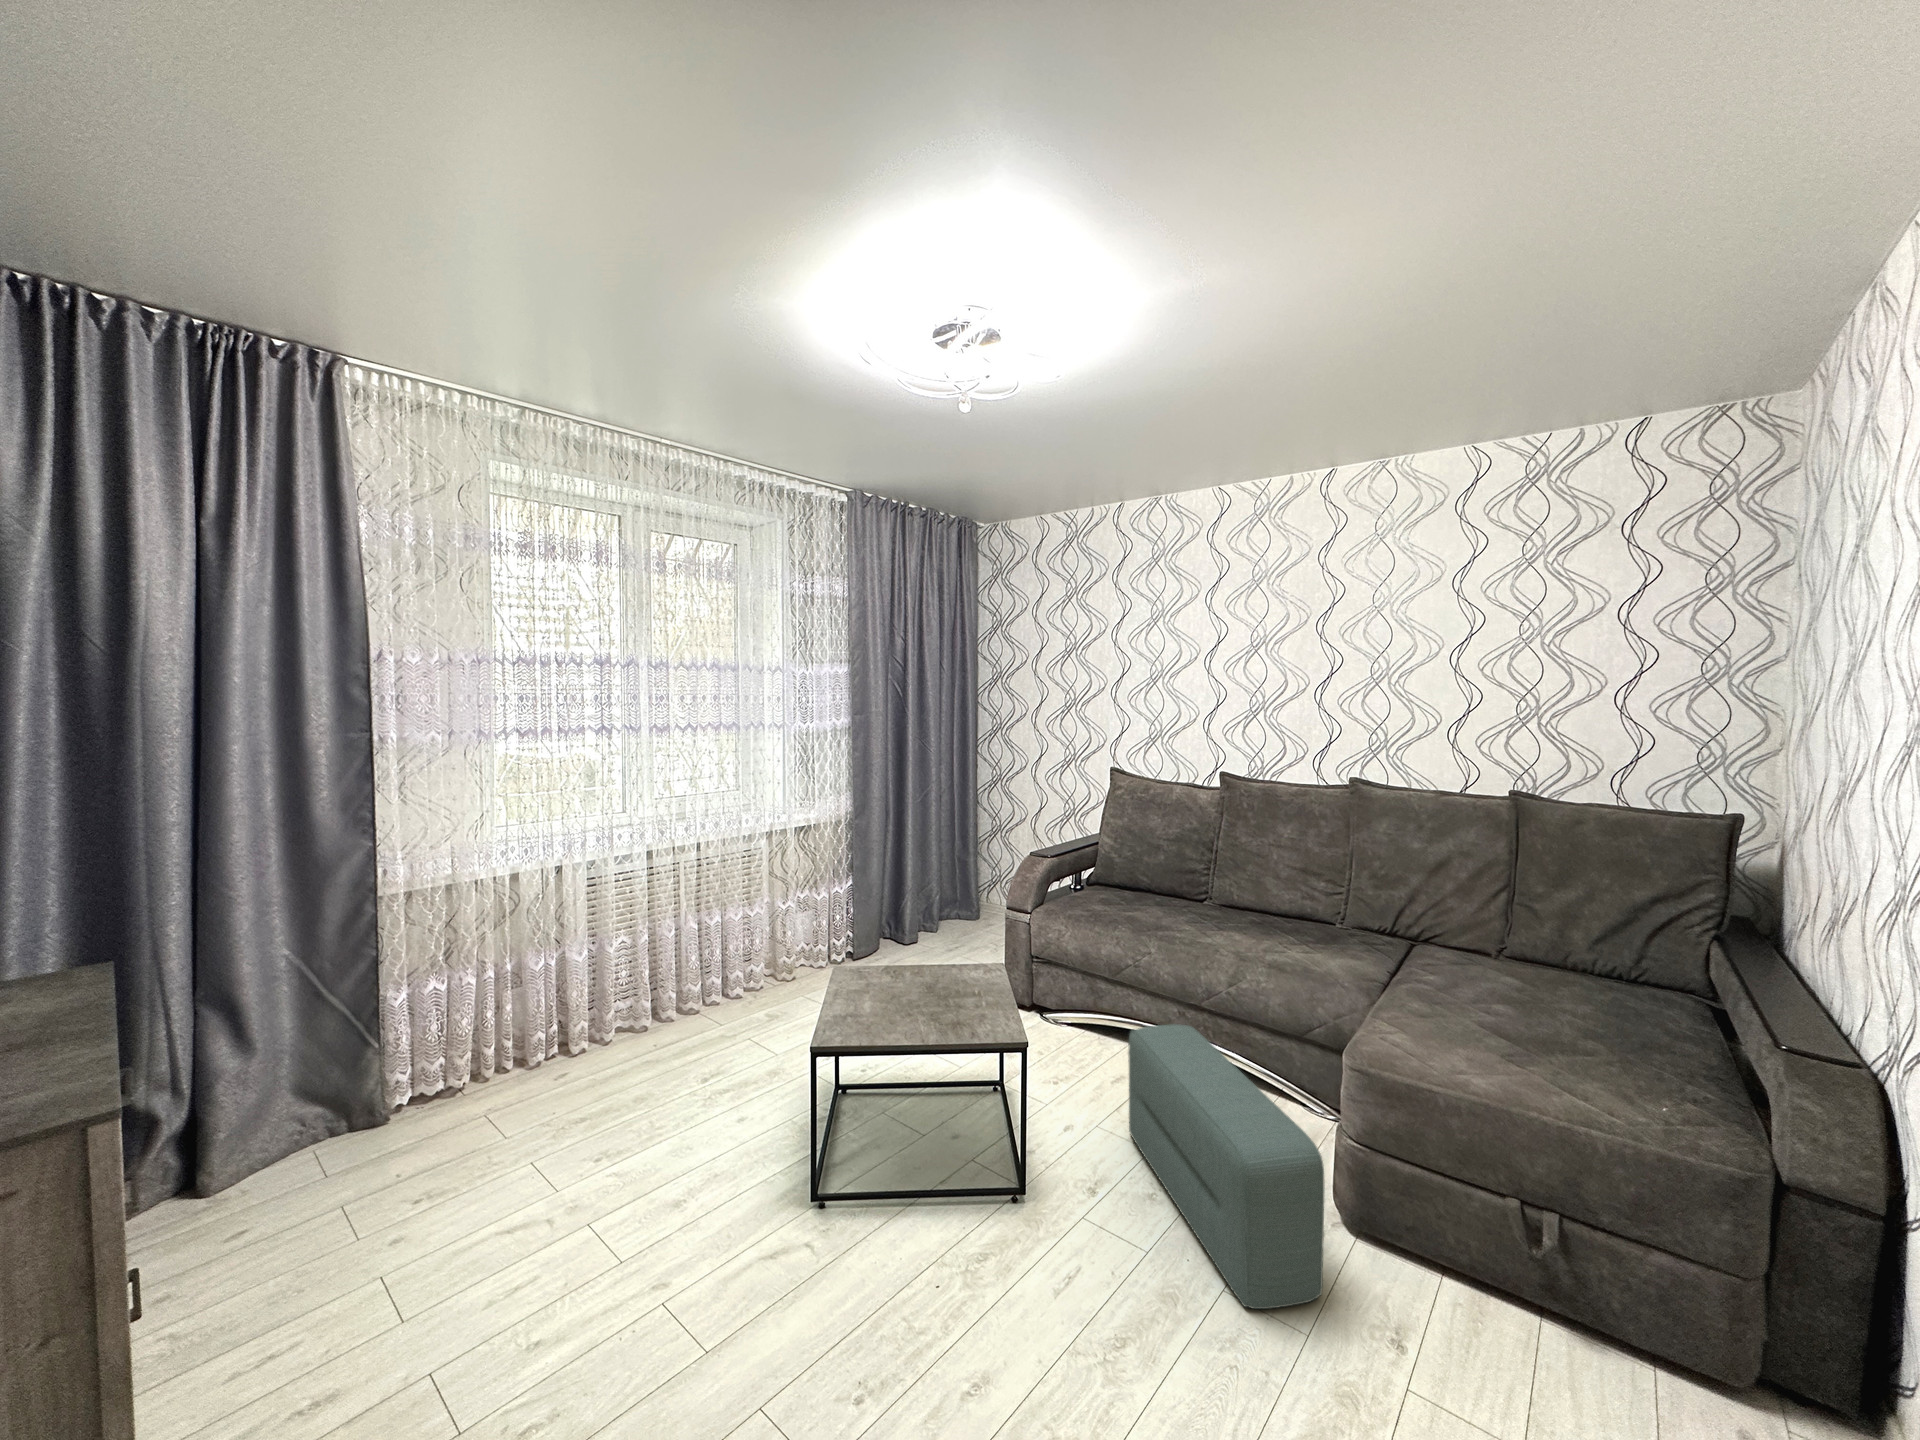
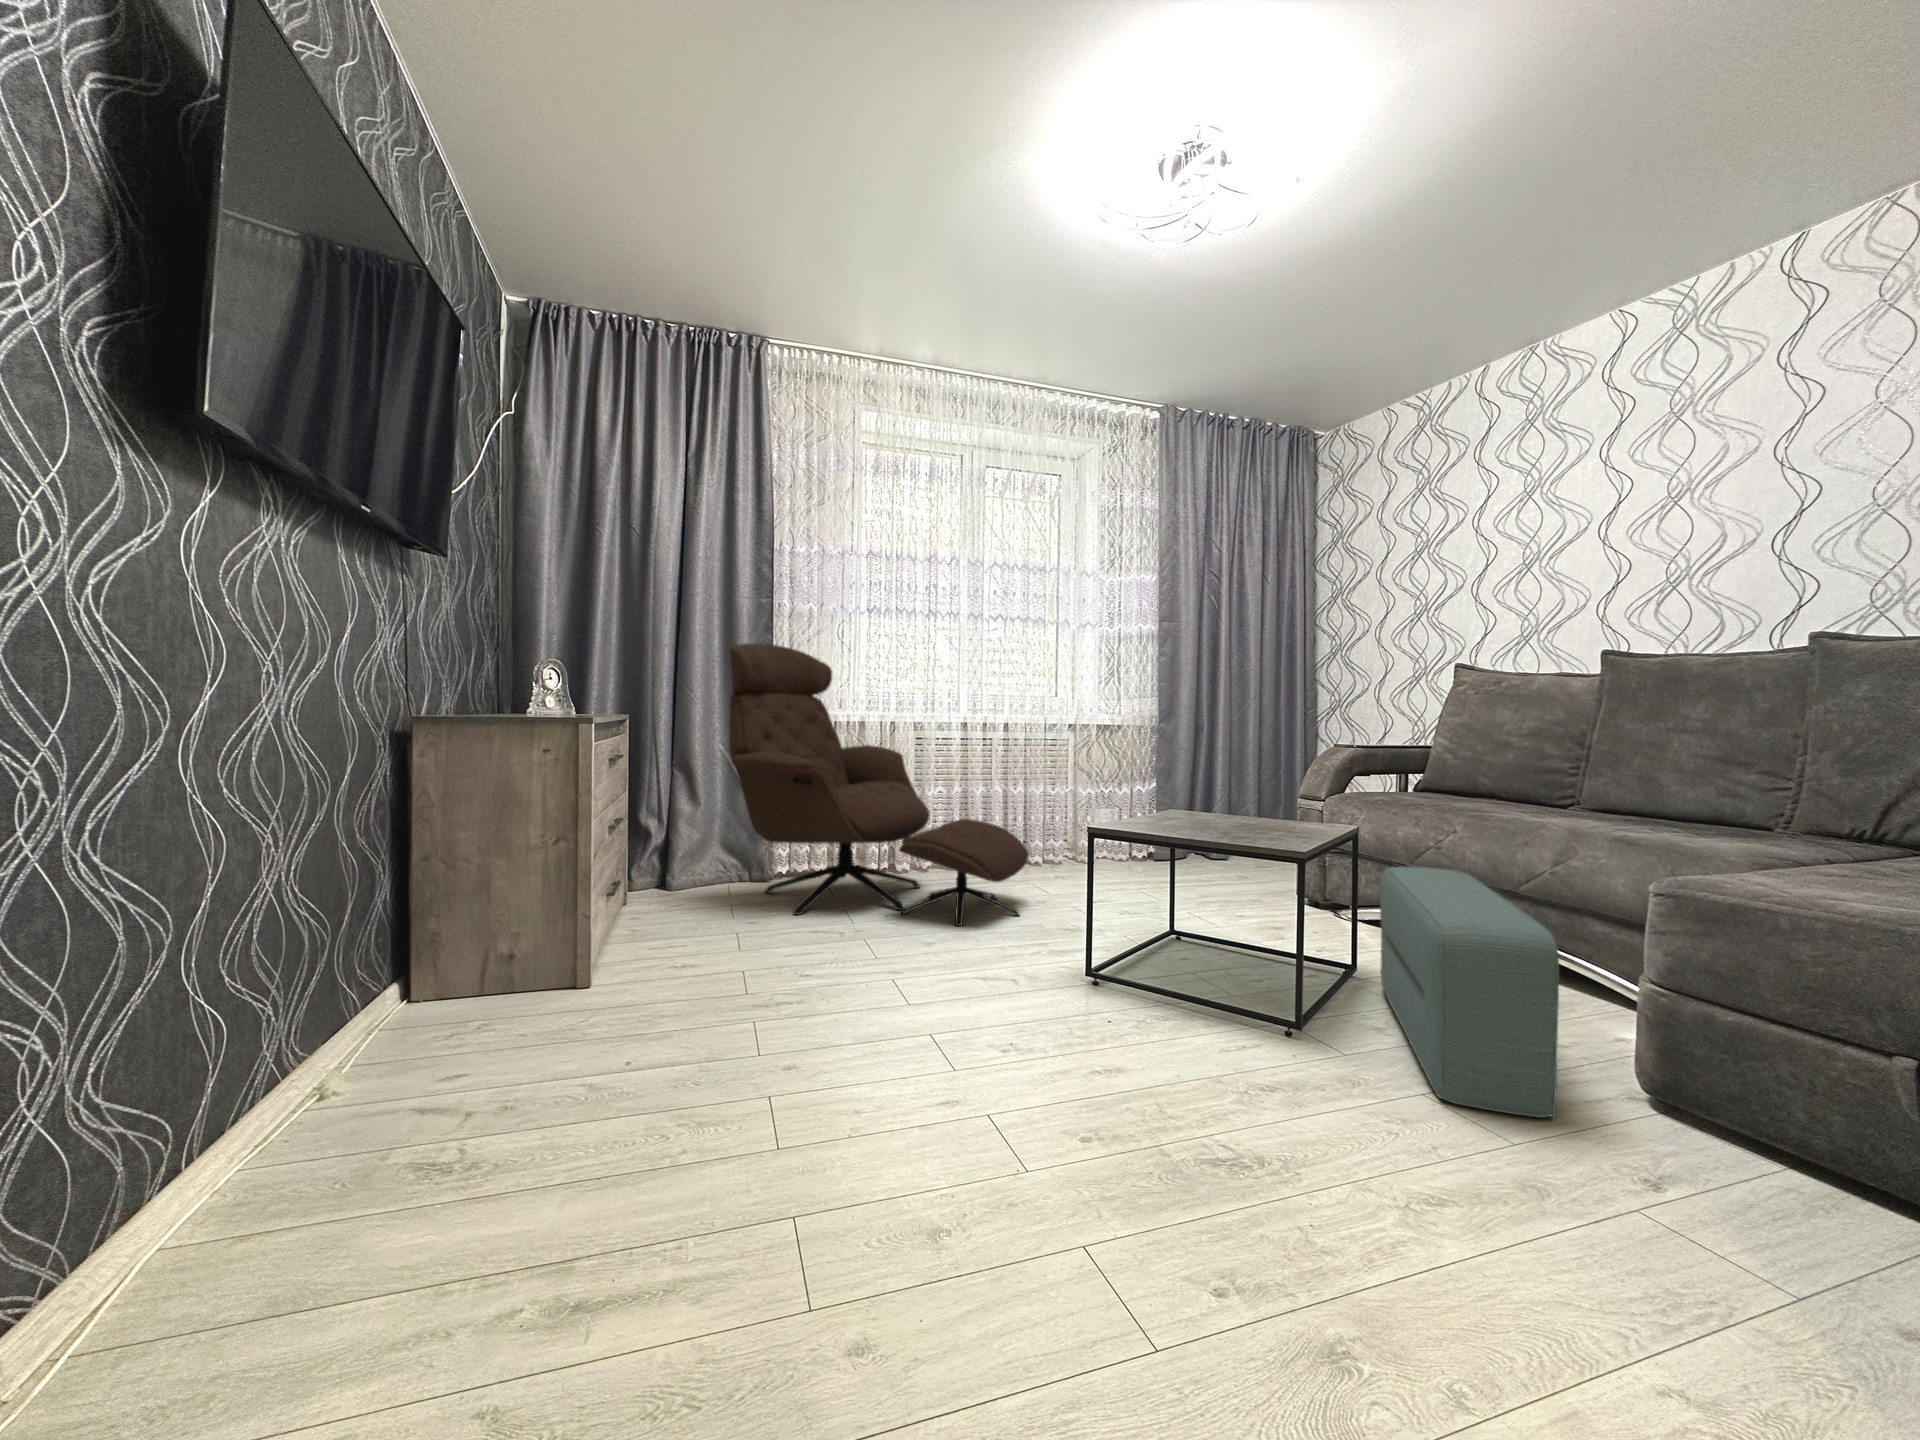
lounge chair: none [311,798,760,1198] -> present [729,644,1029,926]

